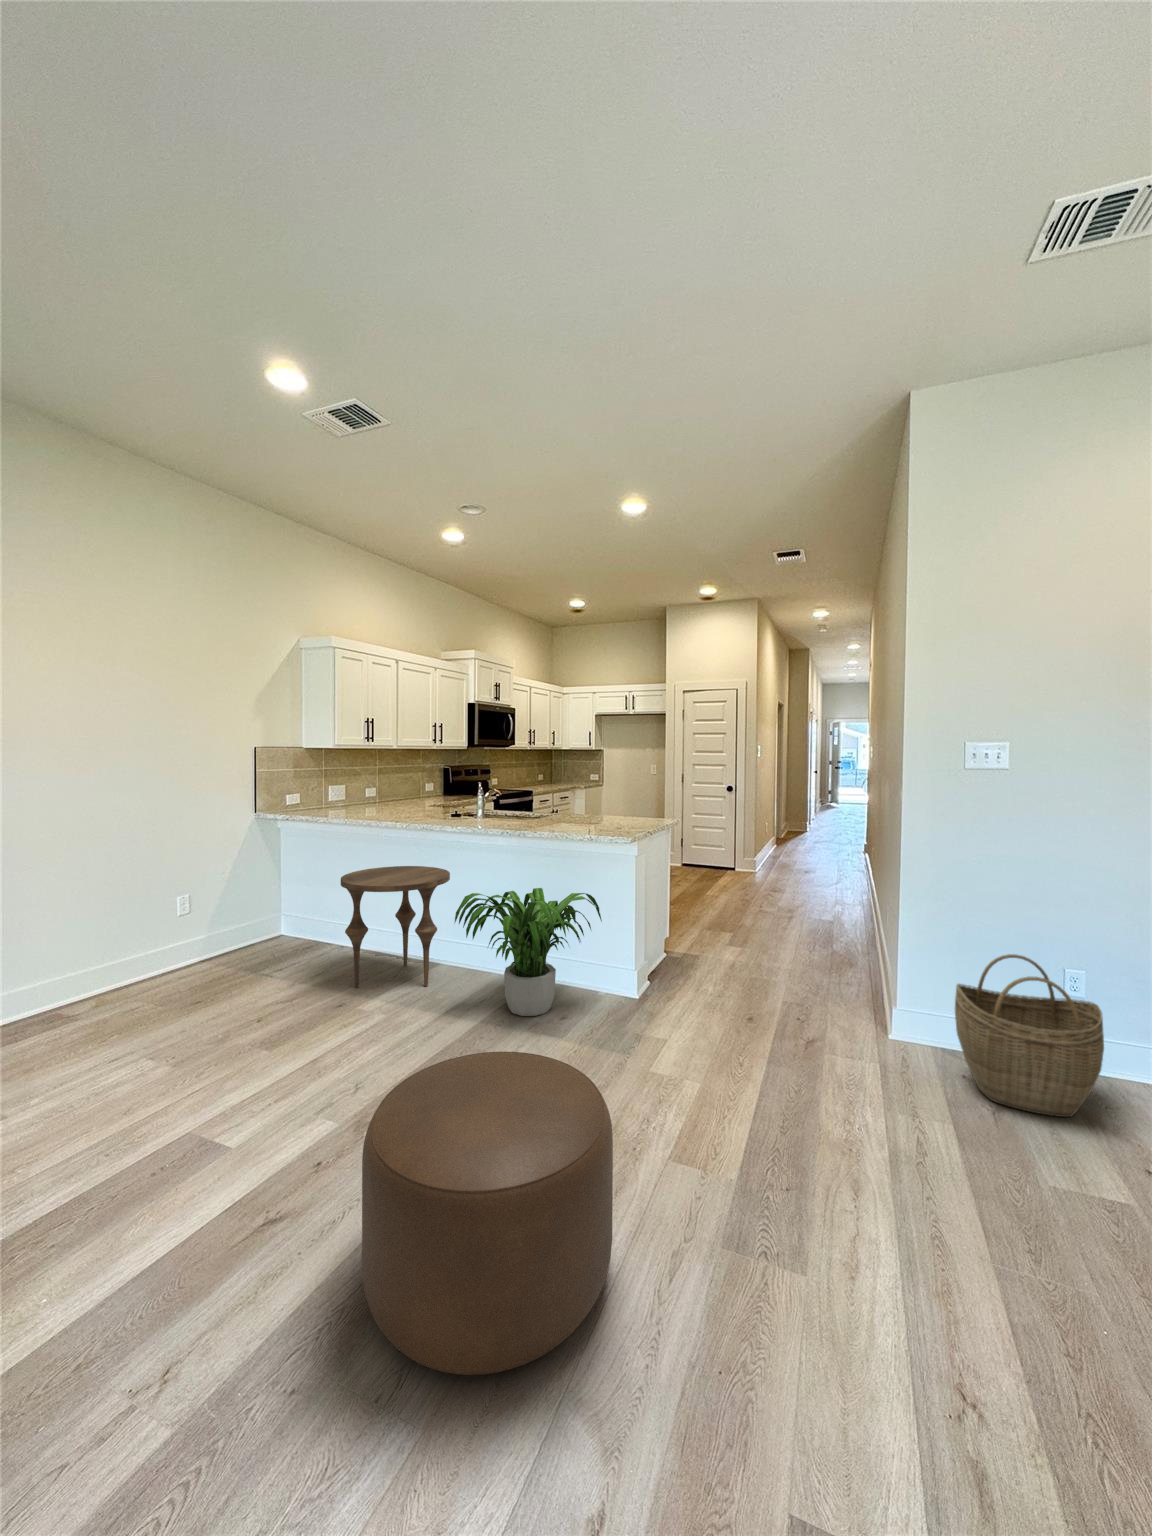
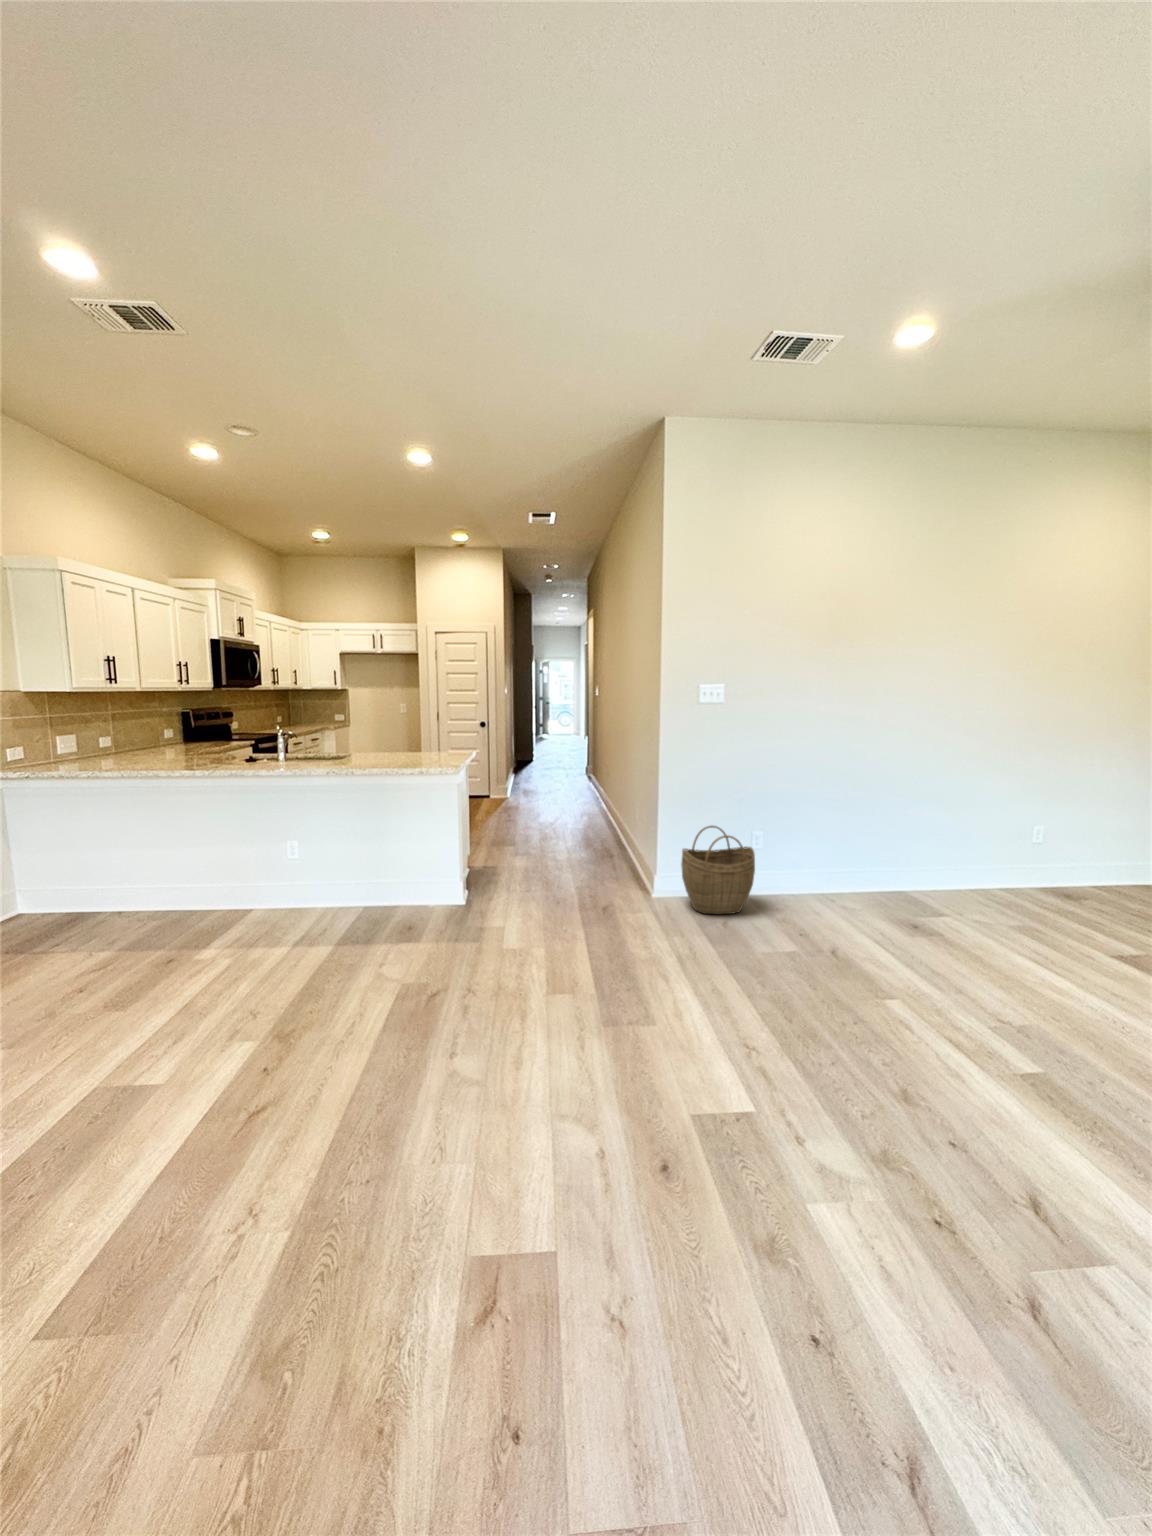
side table: present [341,866,450,988] -> none [141,815,268,944]
potted plant: present [455,888,602,1016] -> none [302,821,436,932]
ottoman: present [362,1052,613,1375] -> none [367,932,546,1125]

